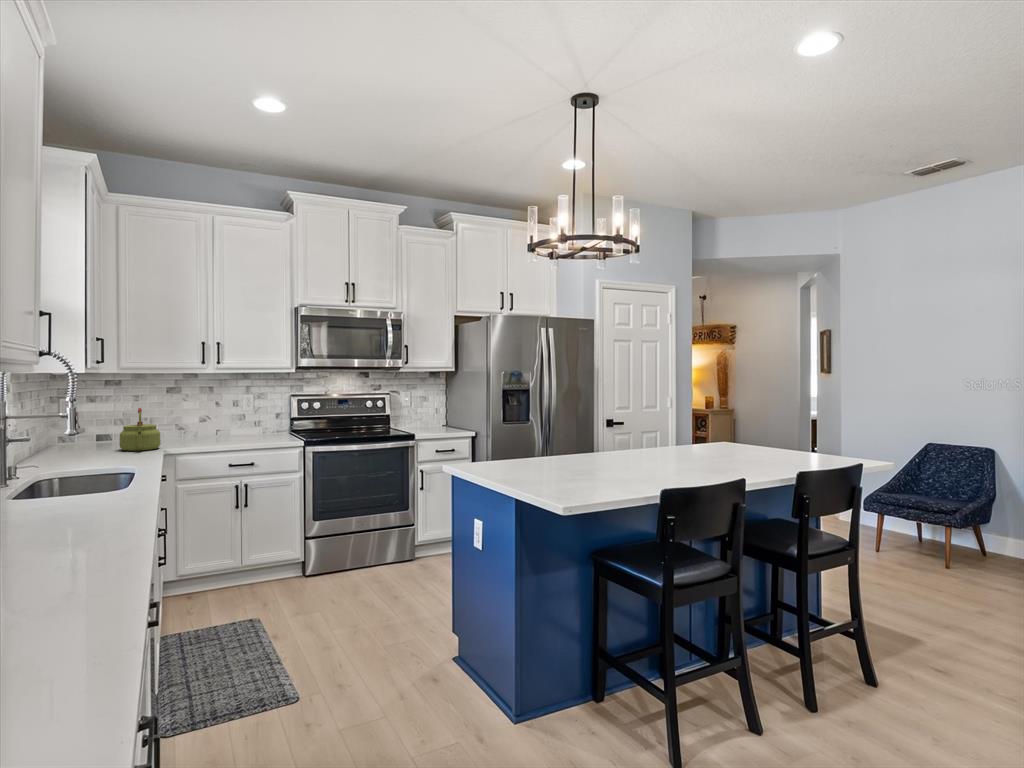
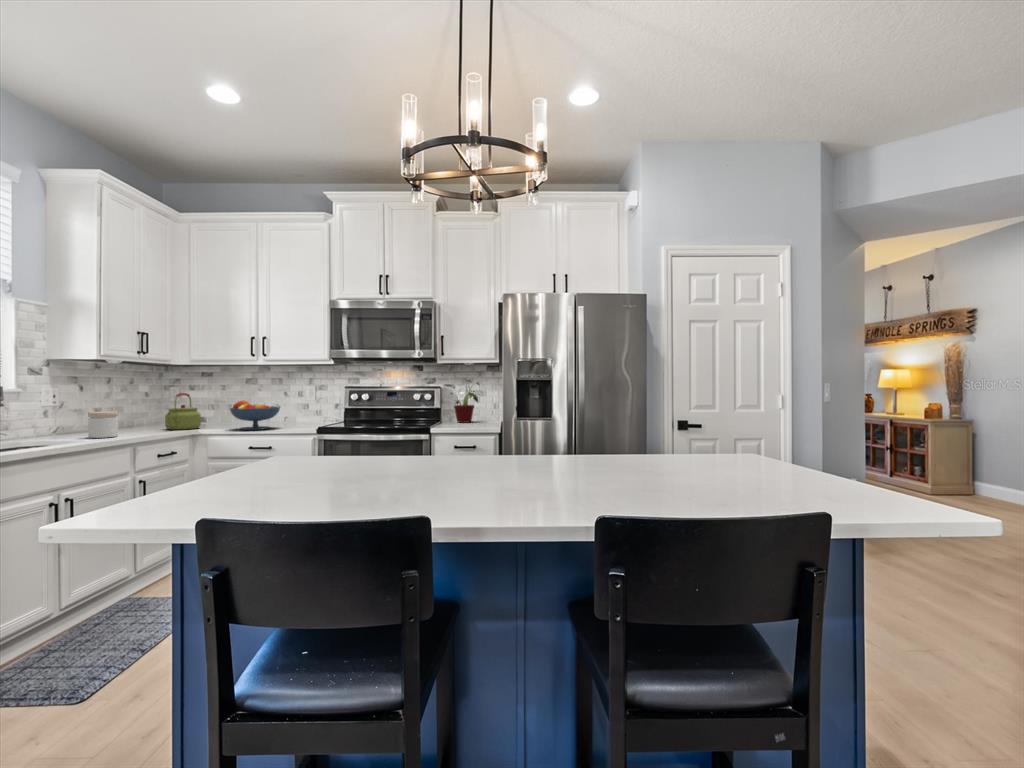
potted plant: none [399,385,429,429] -> present [451,379,479,423]
fruit bowl: none [206,415,261,447] -> present [230,400,280,430]
jar: none [88,433,121,465] -> present [88,411,118,438]

